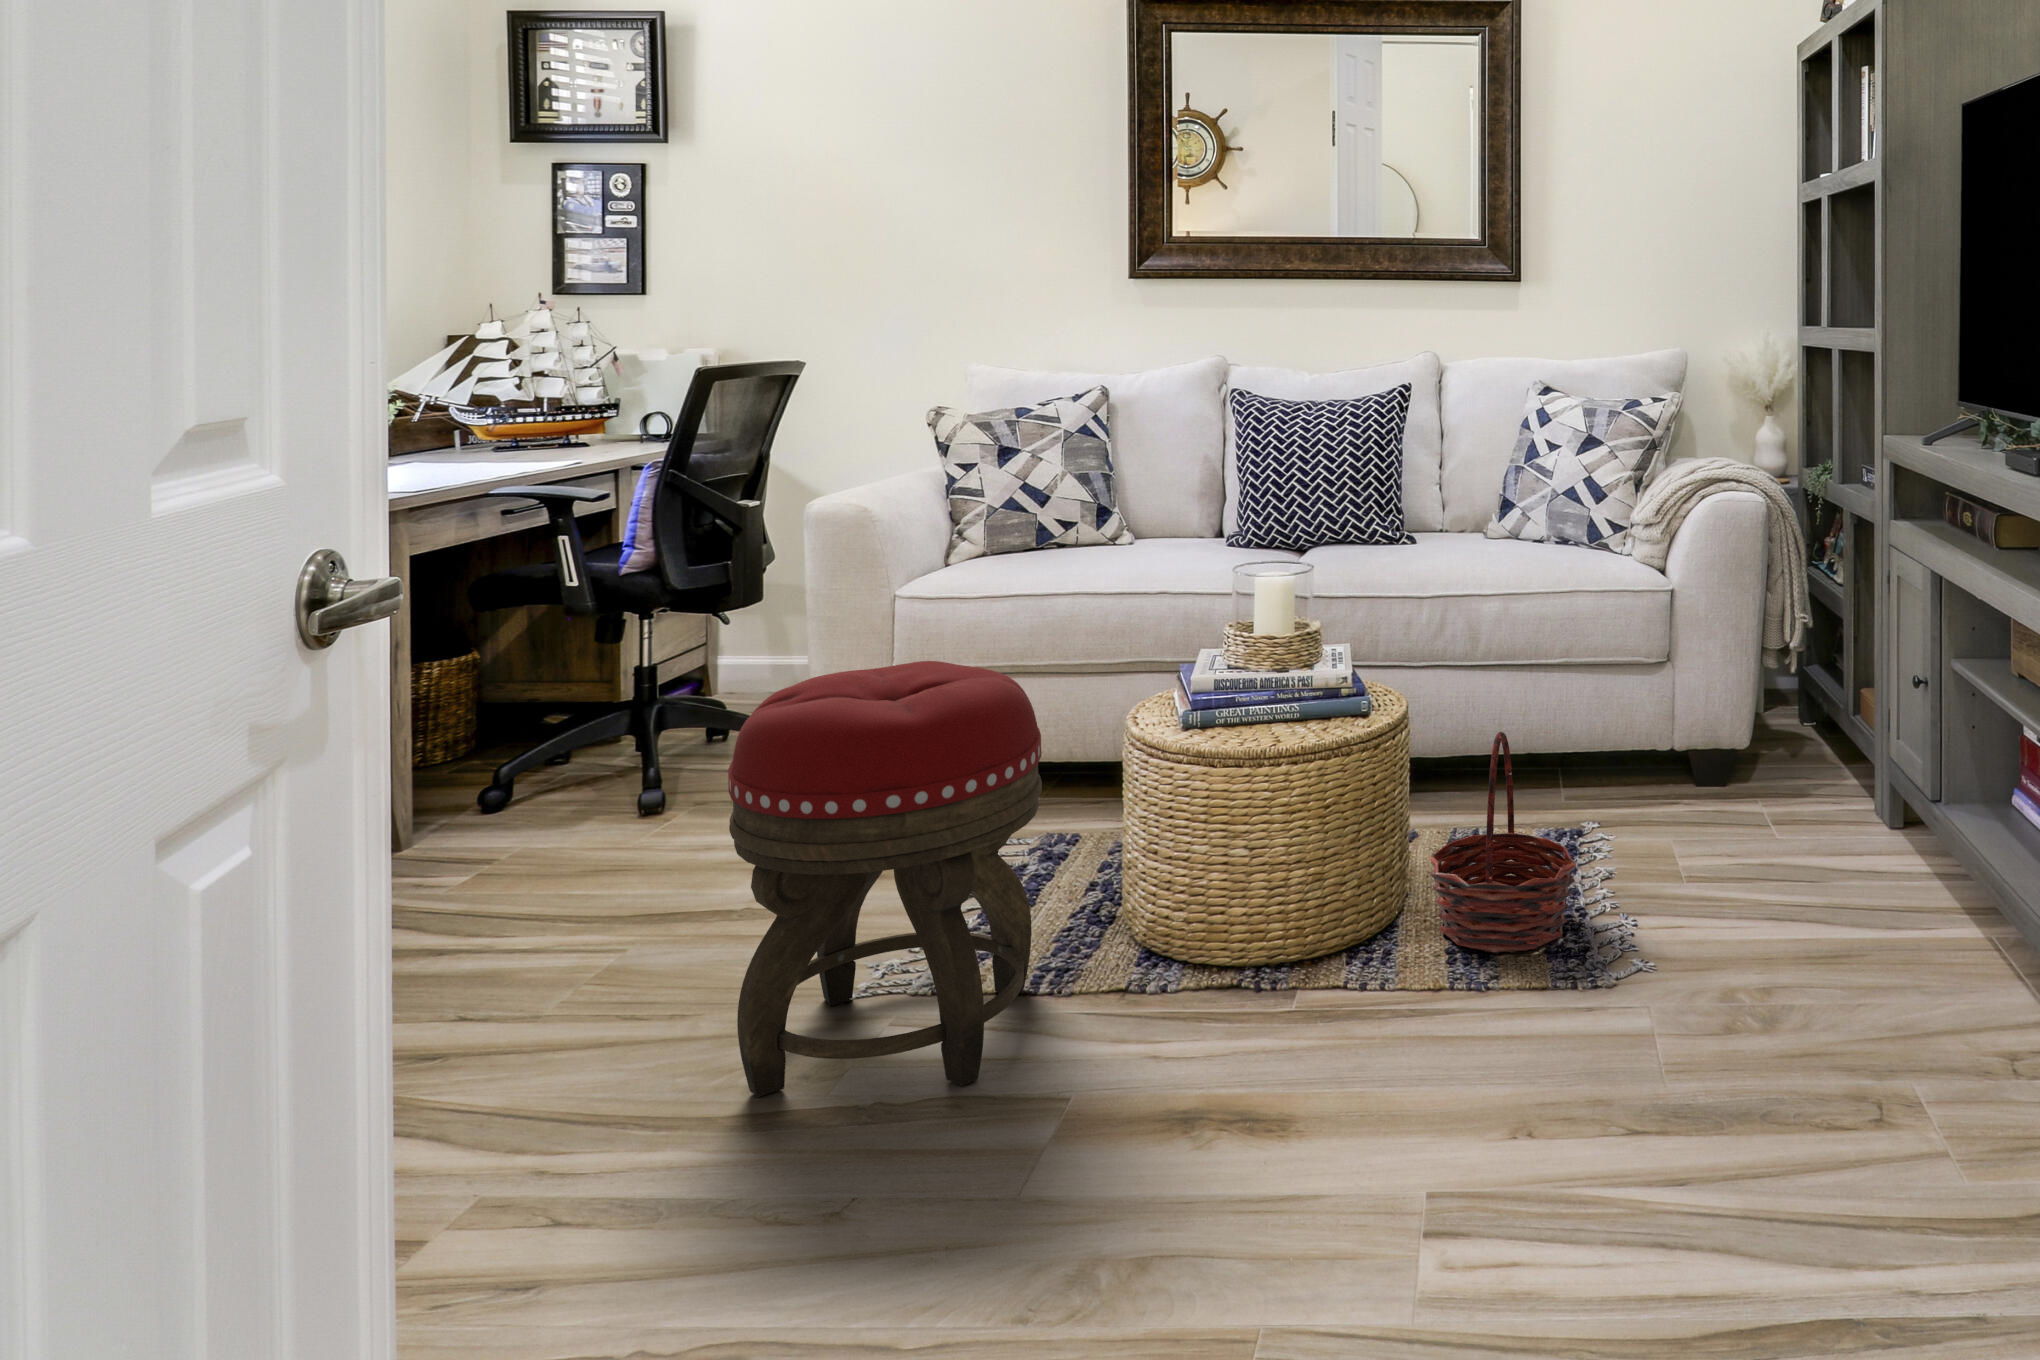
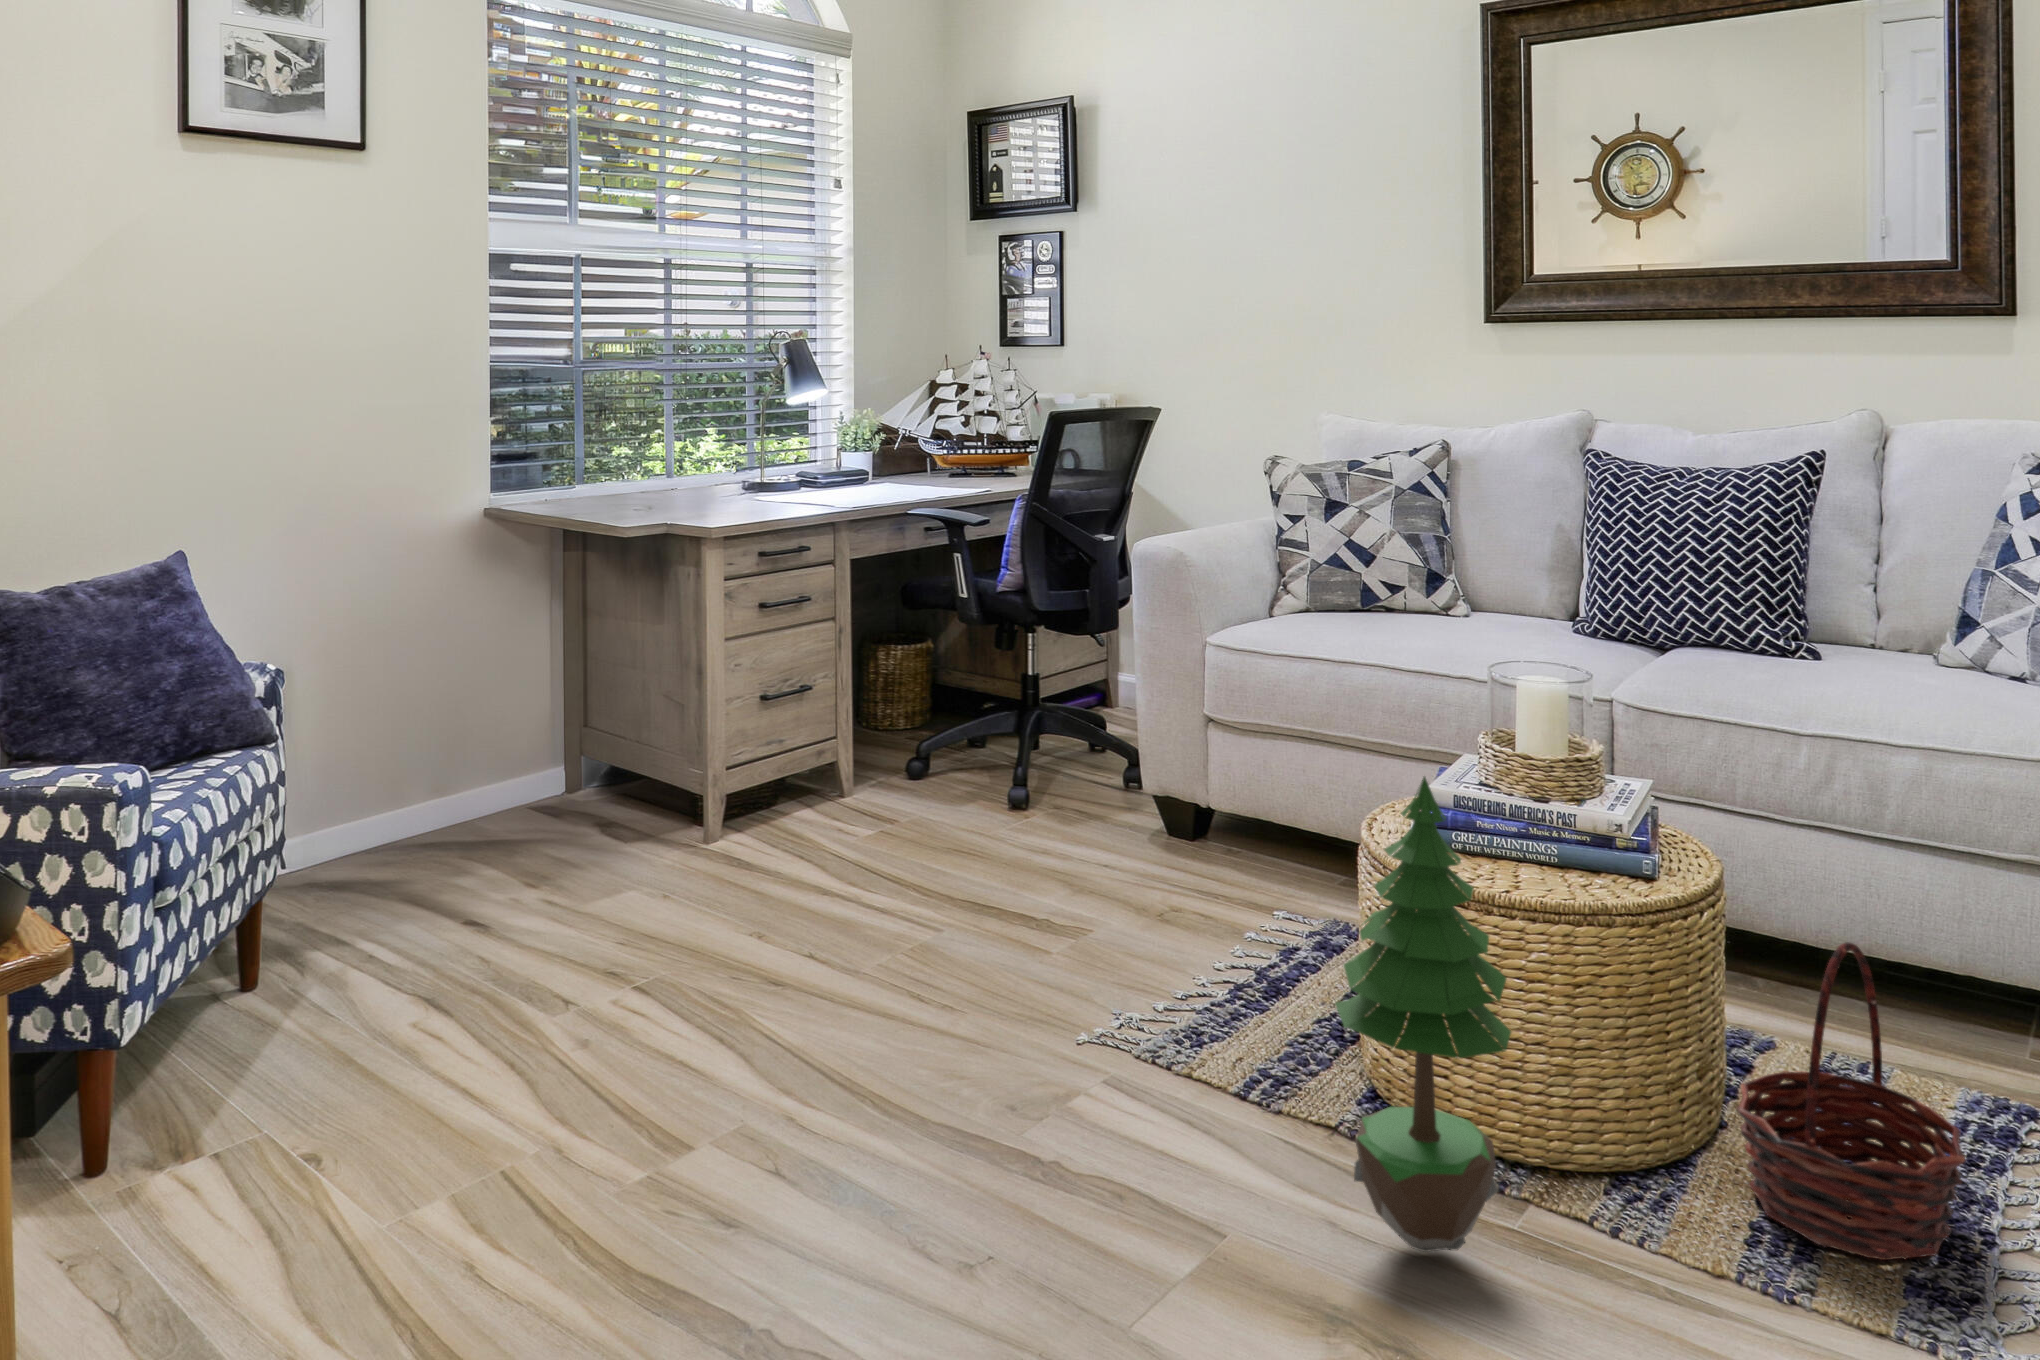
potted tree: none [1158,652,1305,1050] -> present [1335,777,1511,1252]
footstool: present [728,661,1042,1097] -> none [950,722,1244,1182]

